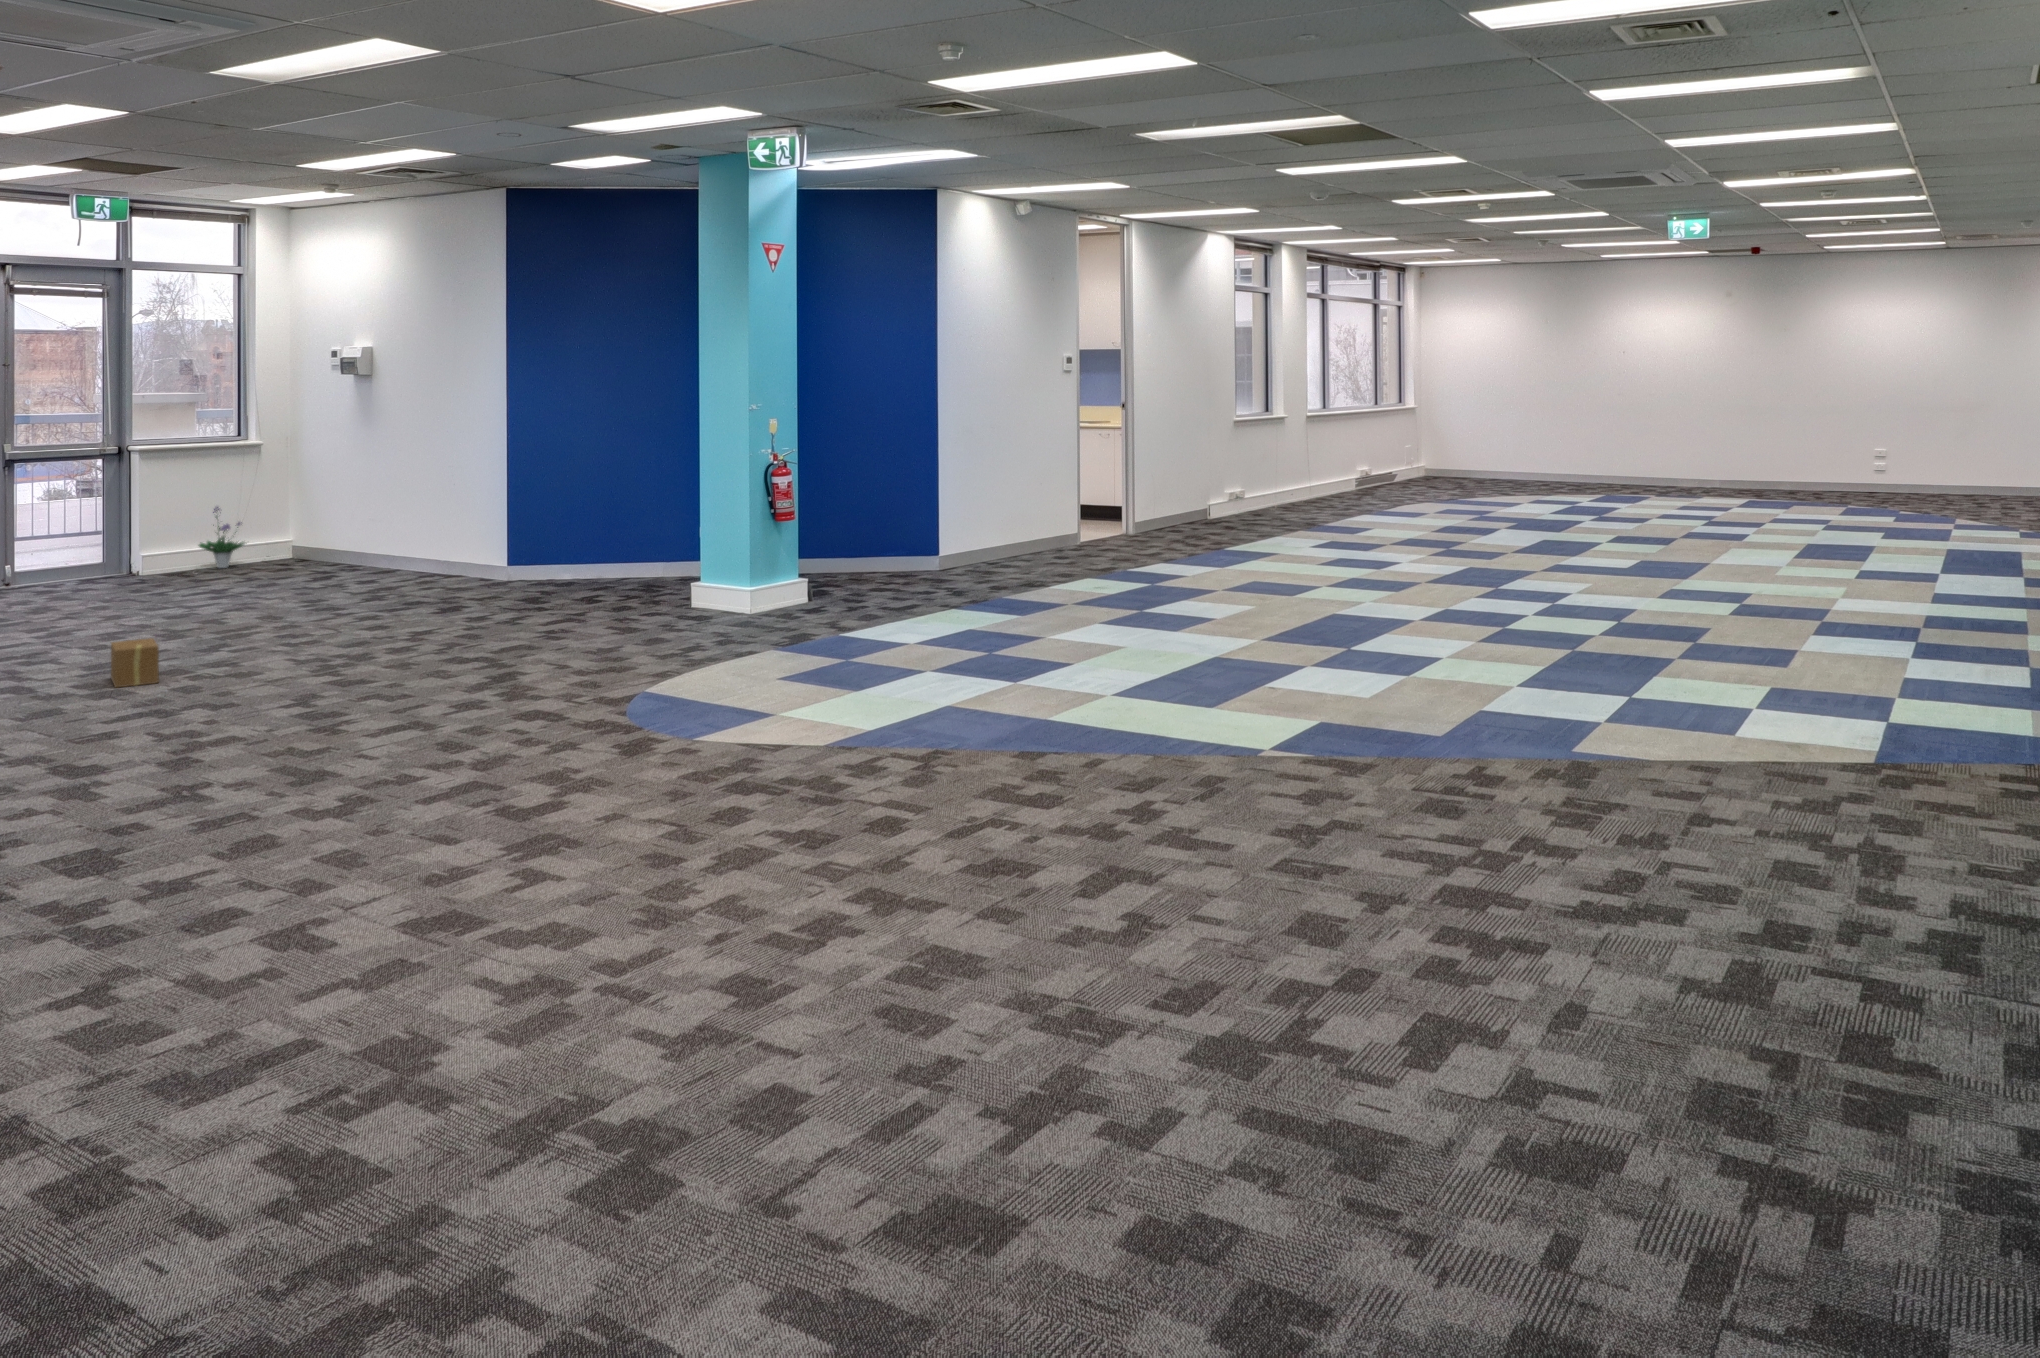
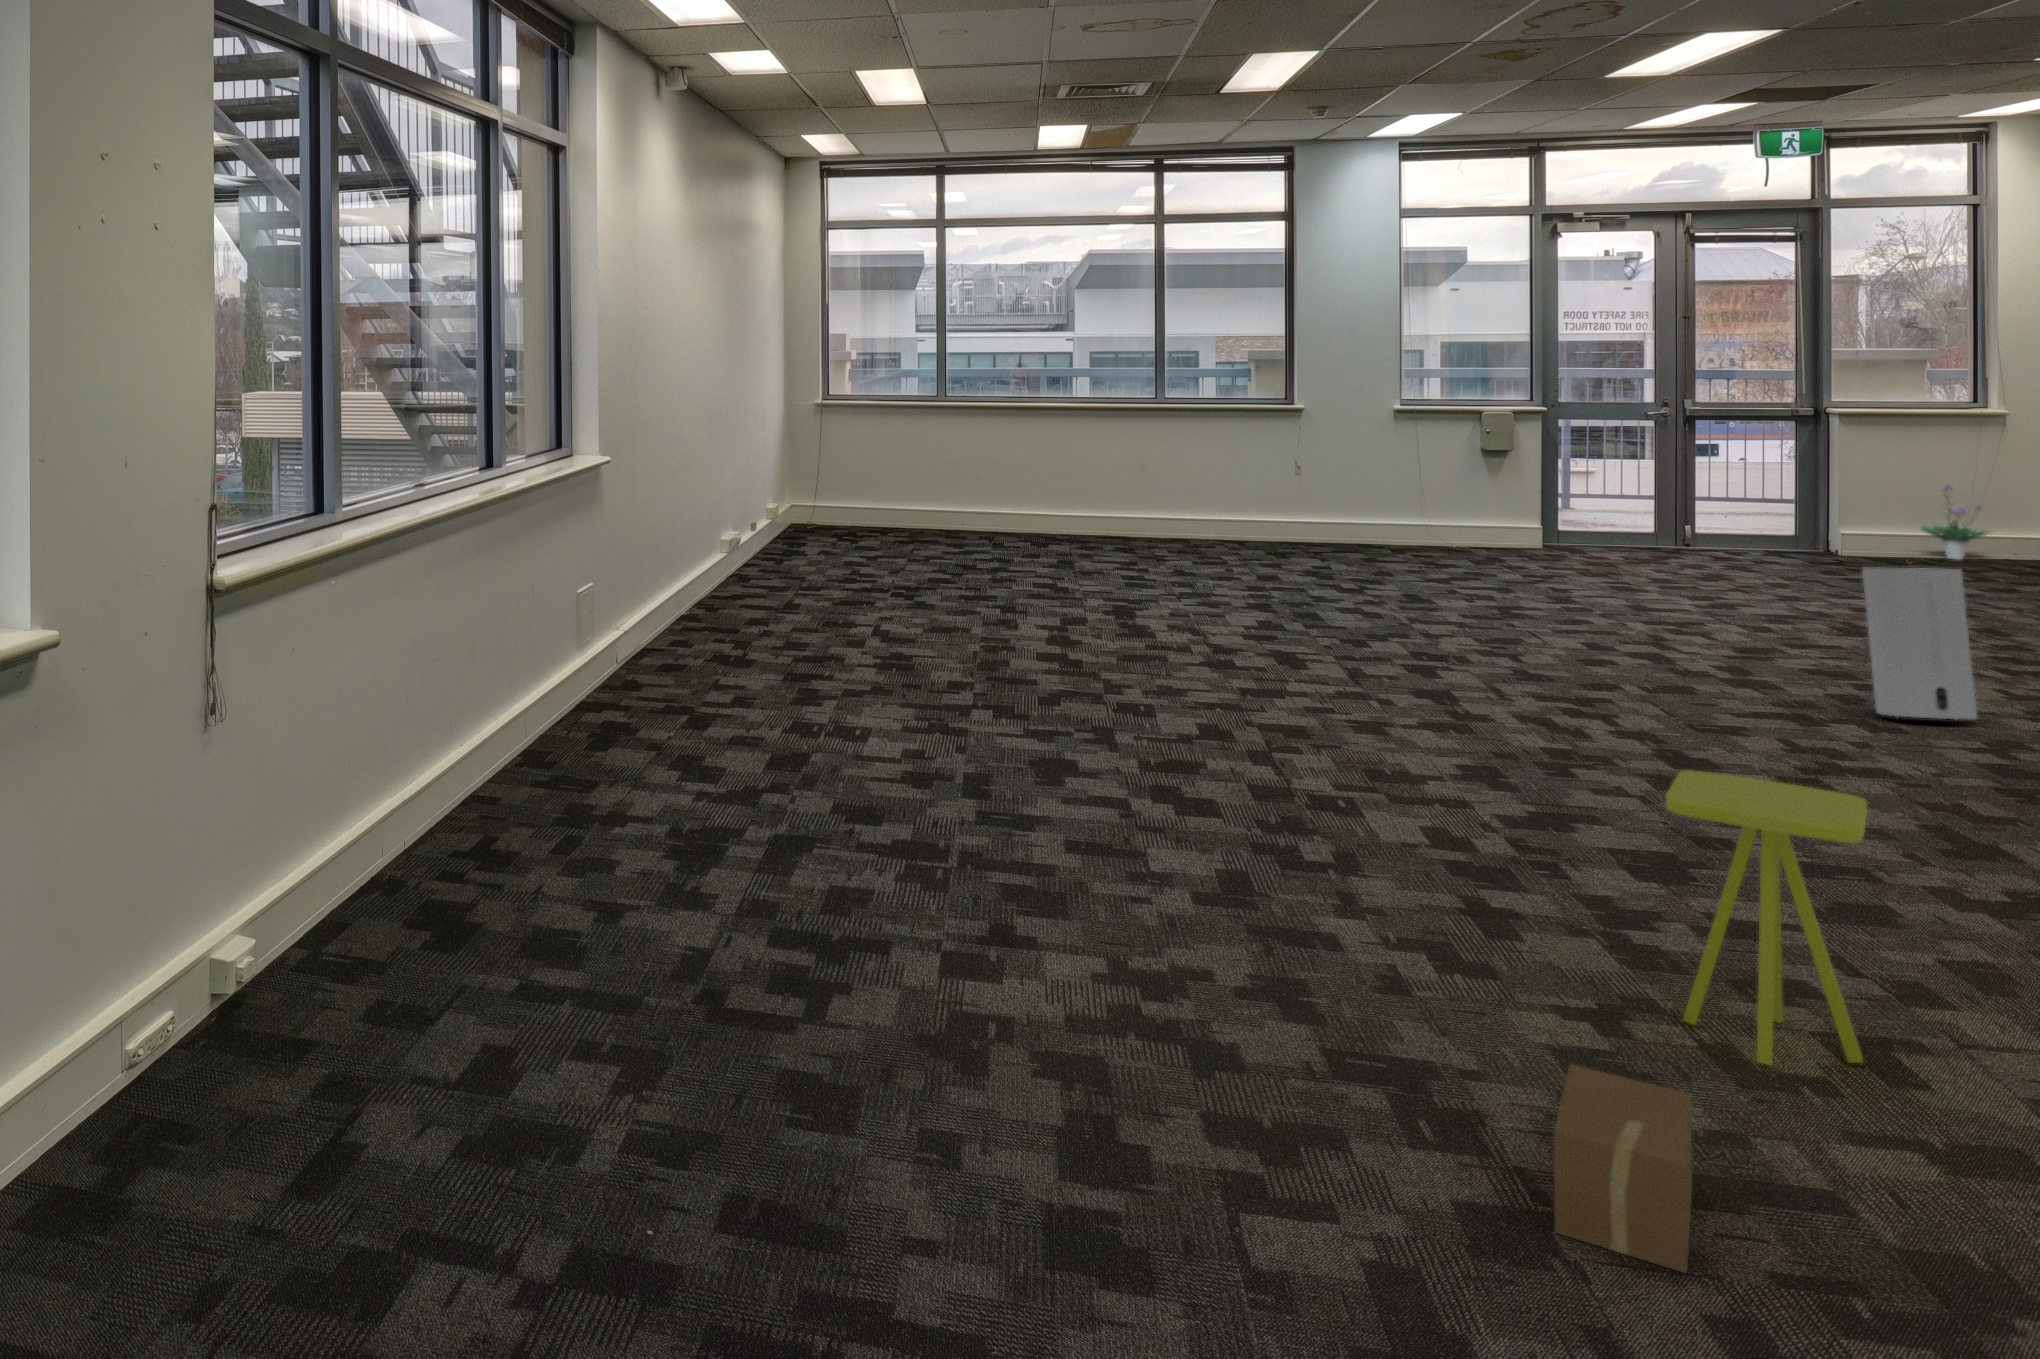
air purifier: none [199,565,279,695] -> present [1862,568,1977,720]
cardboard box: present [111,638,159,688] -> present [1554,1064,1692,1273]
side table: none [149,733,295,974] -> present [1666,770,1867,1065]

